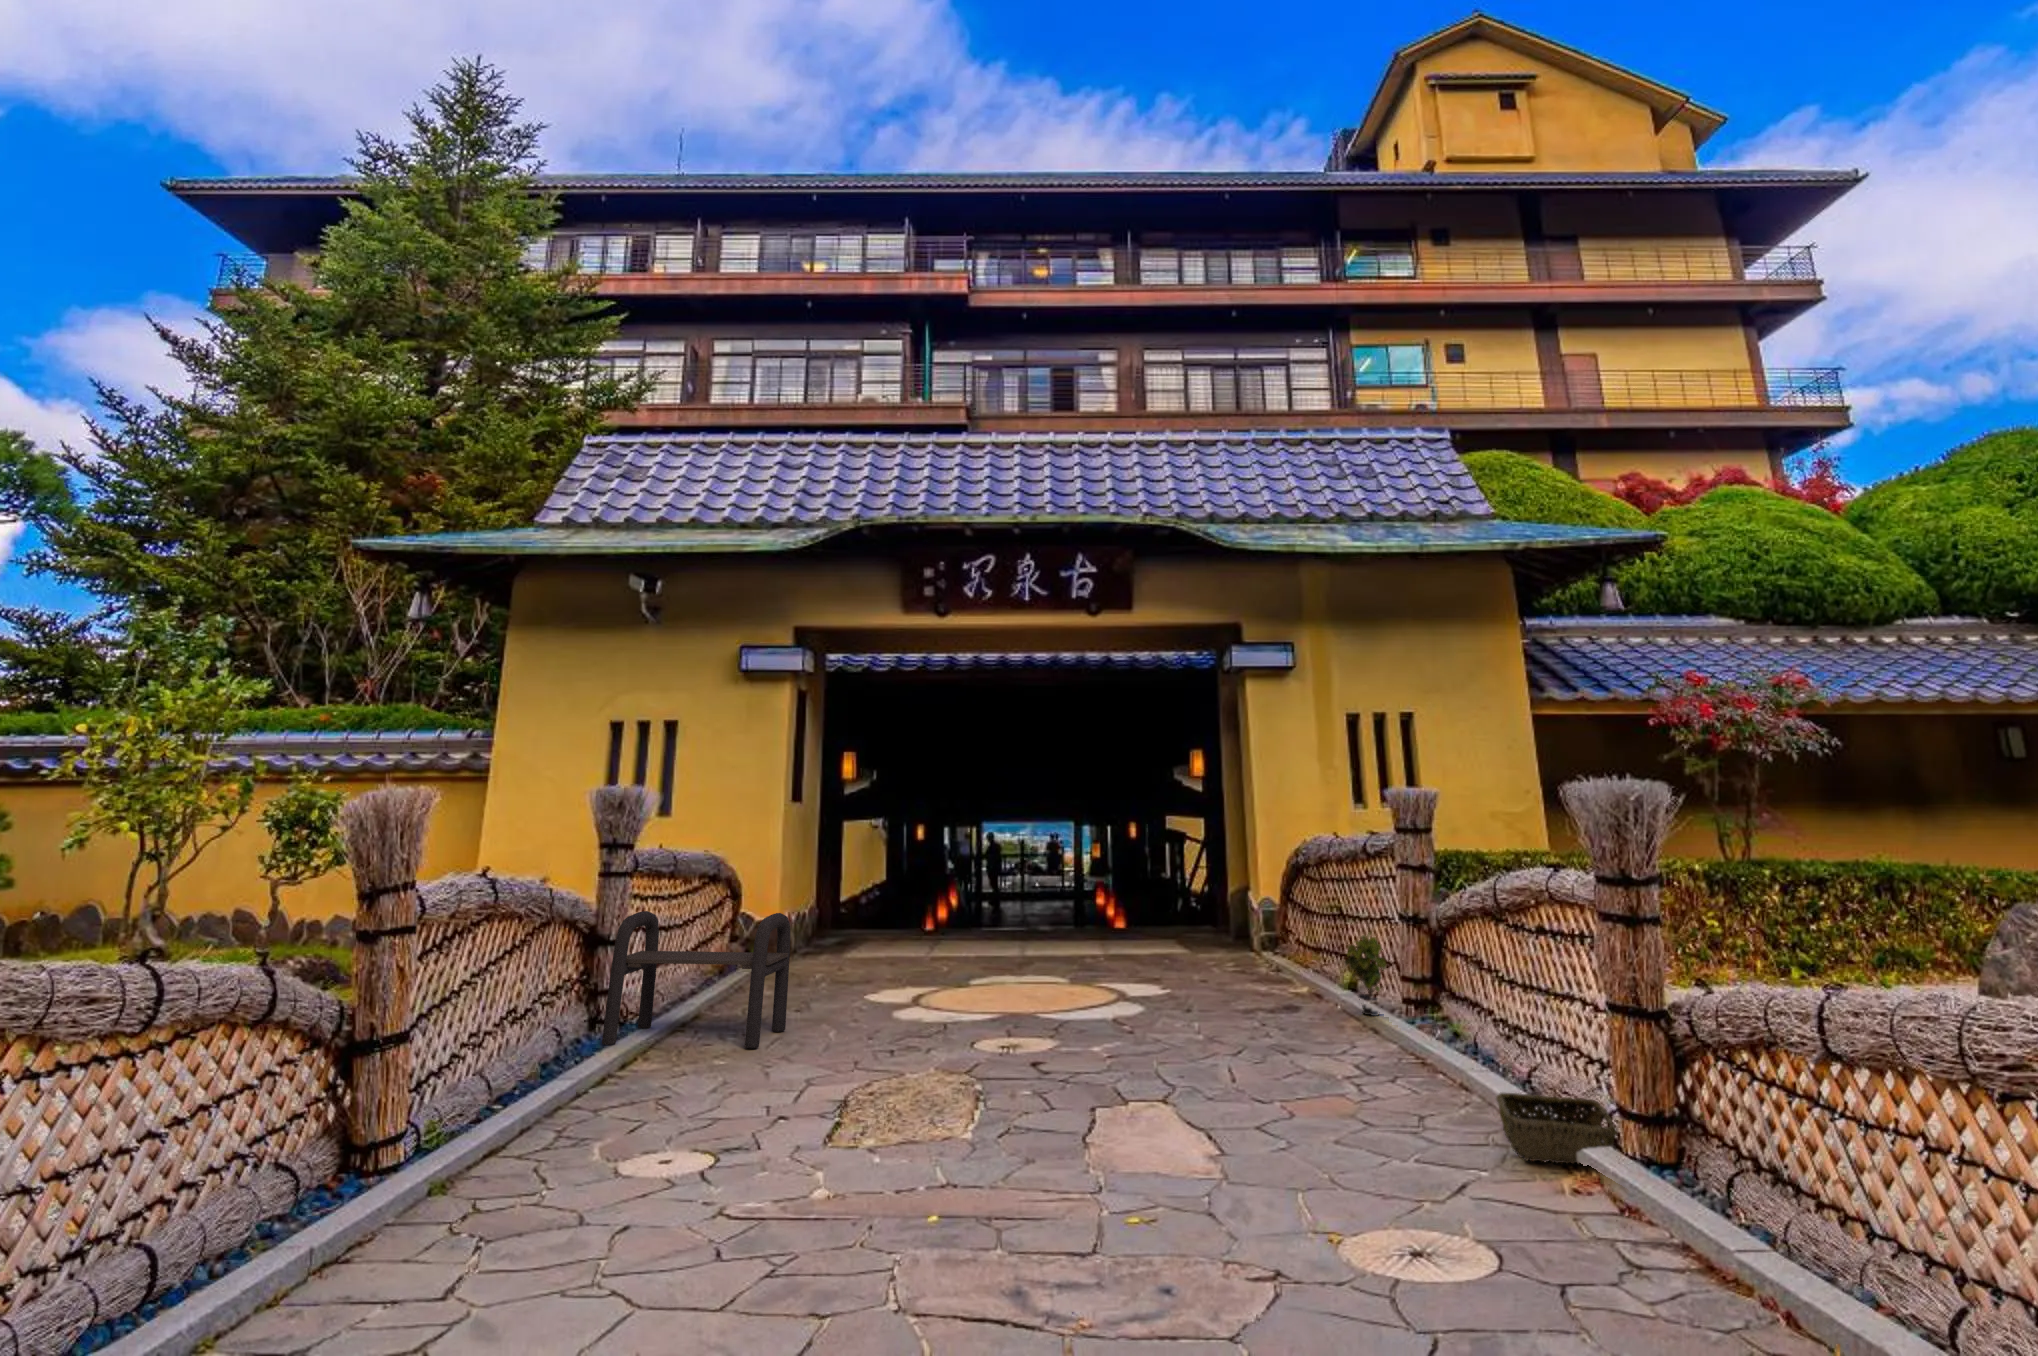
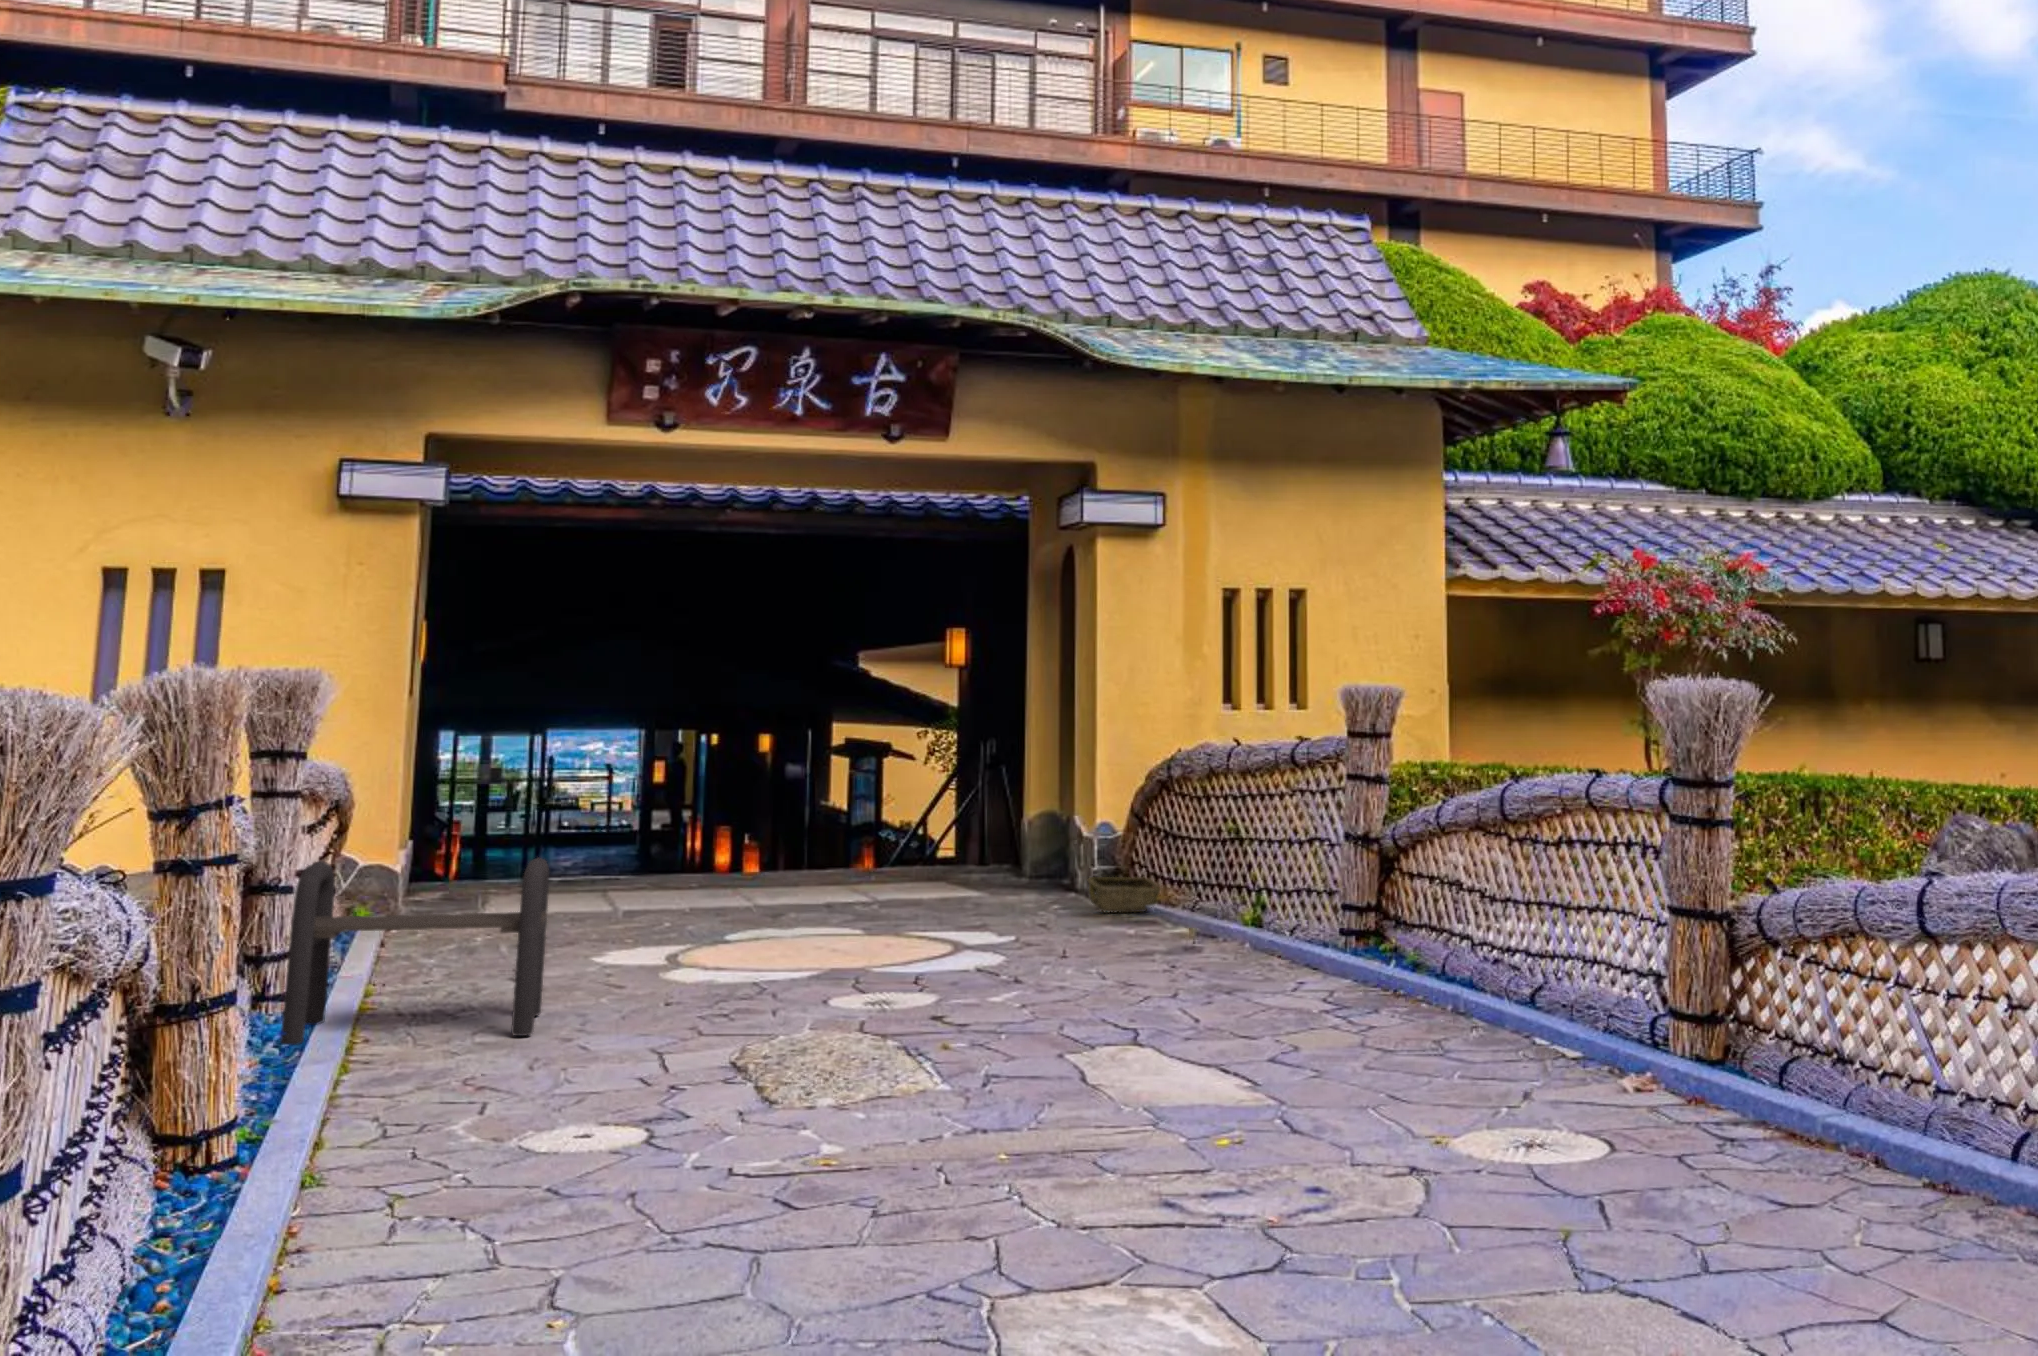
potted plant: present [1345,933,1386,1016] -> none [1259,861,1324,961]
woven basket: present [1496,1093,1617,1164] -> present [1088,877,1161,912]

